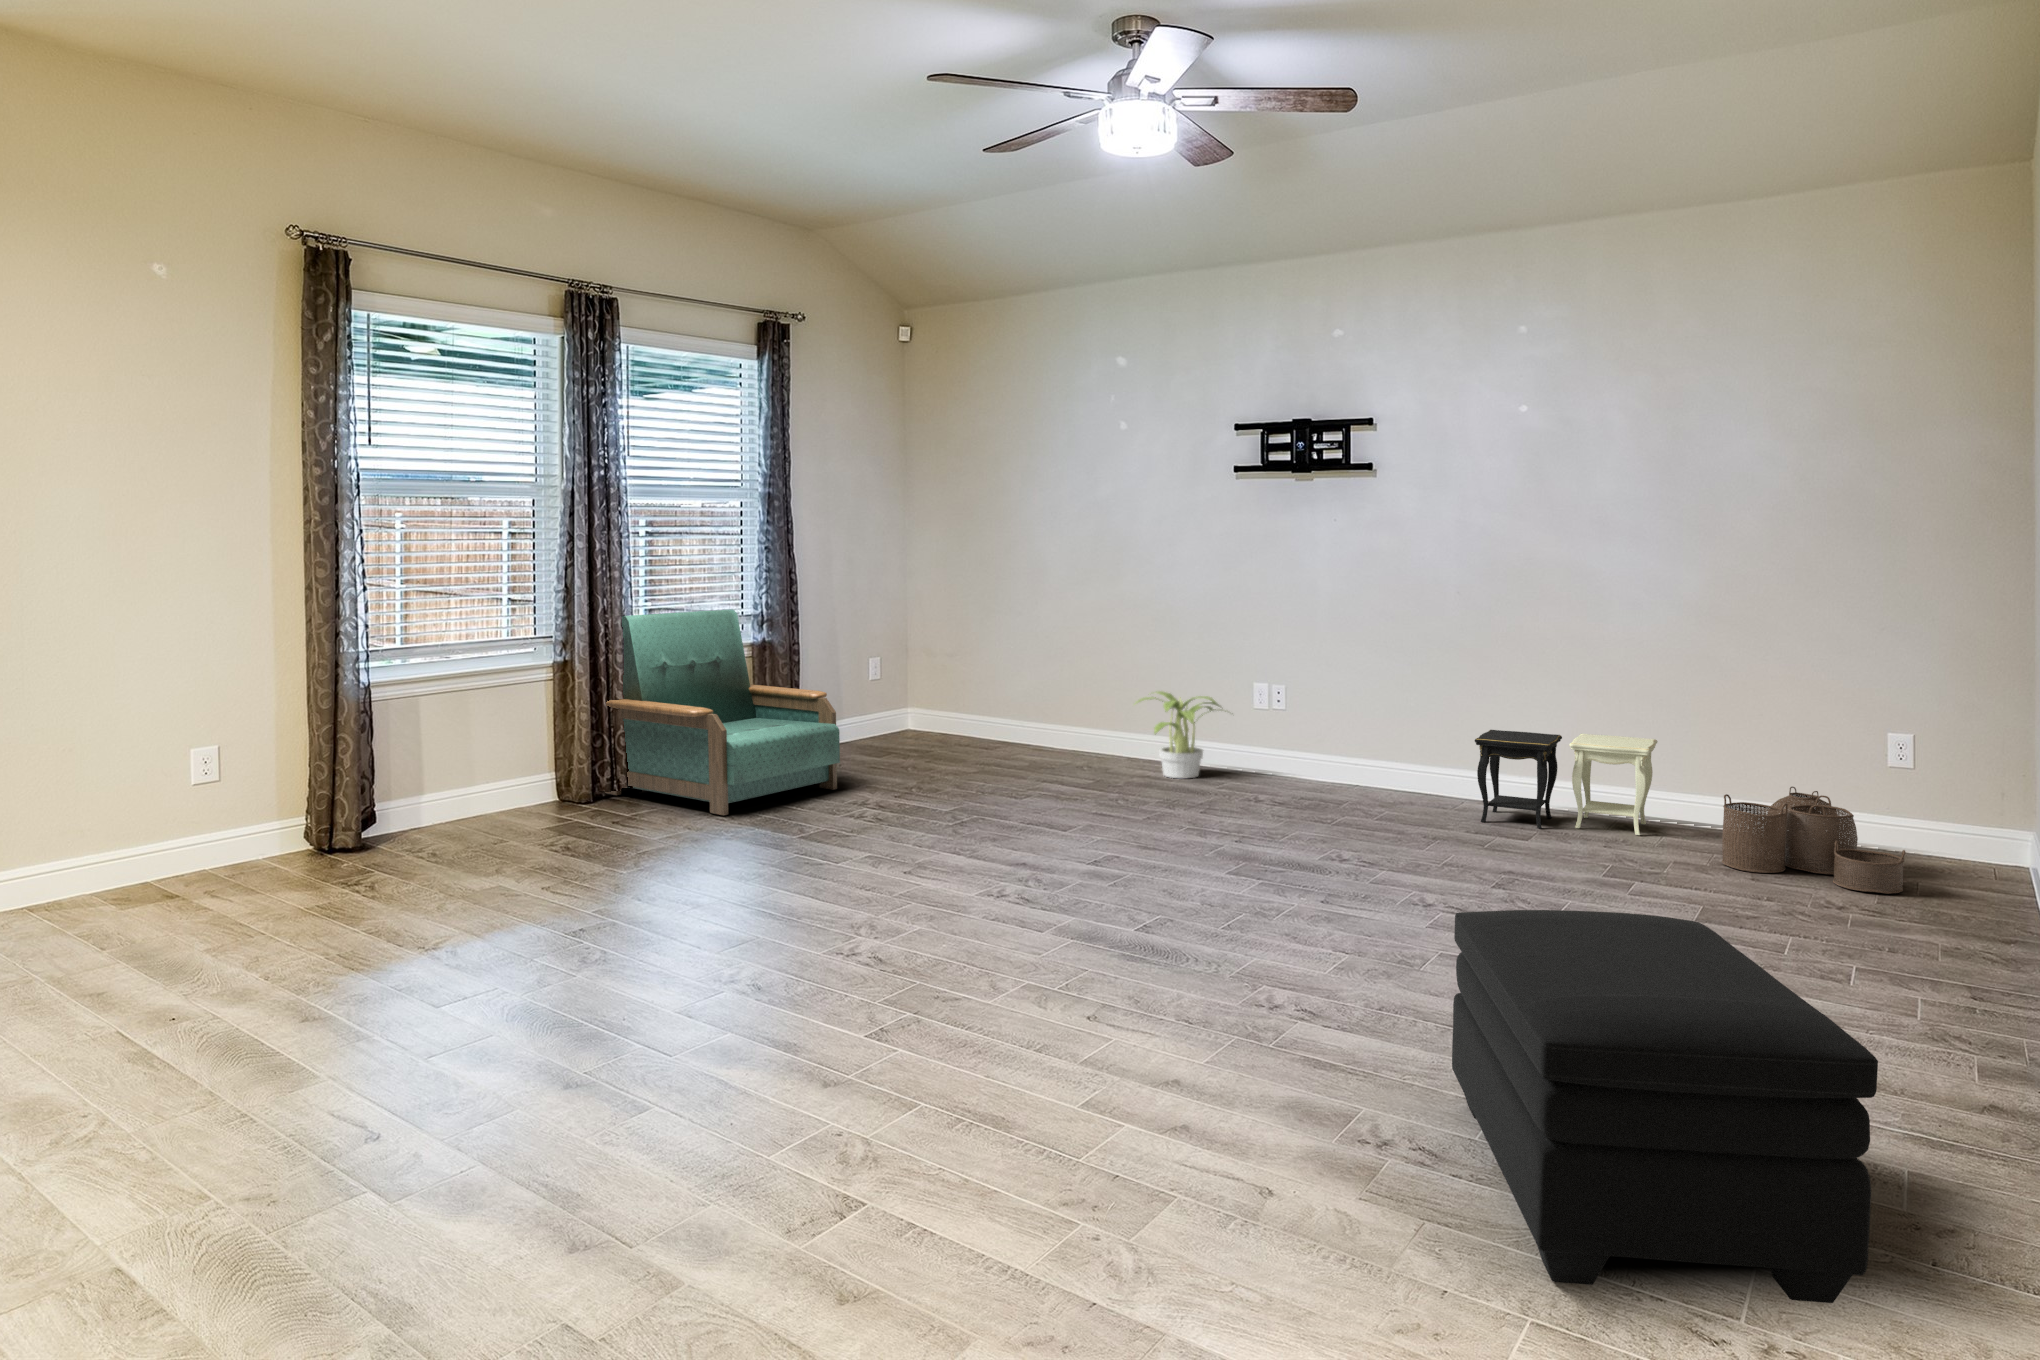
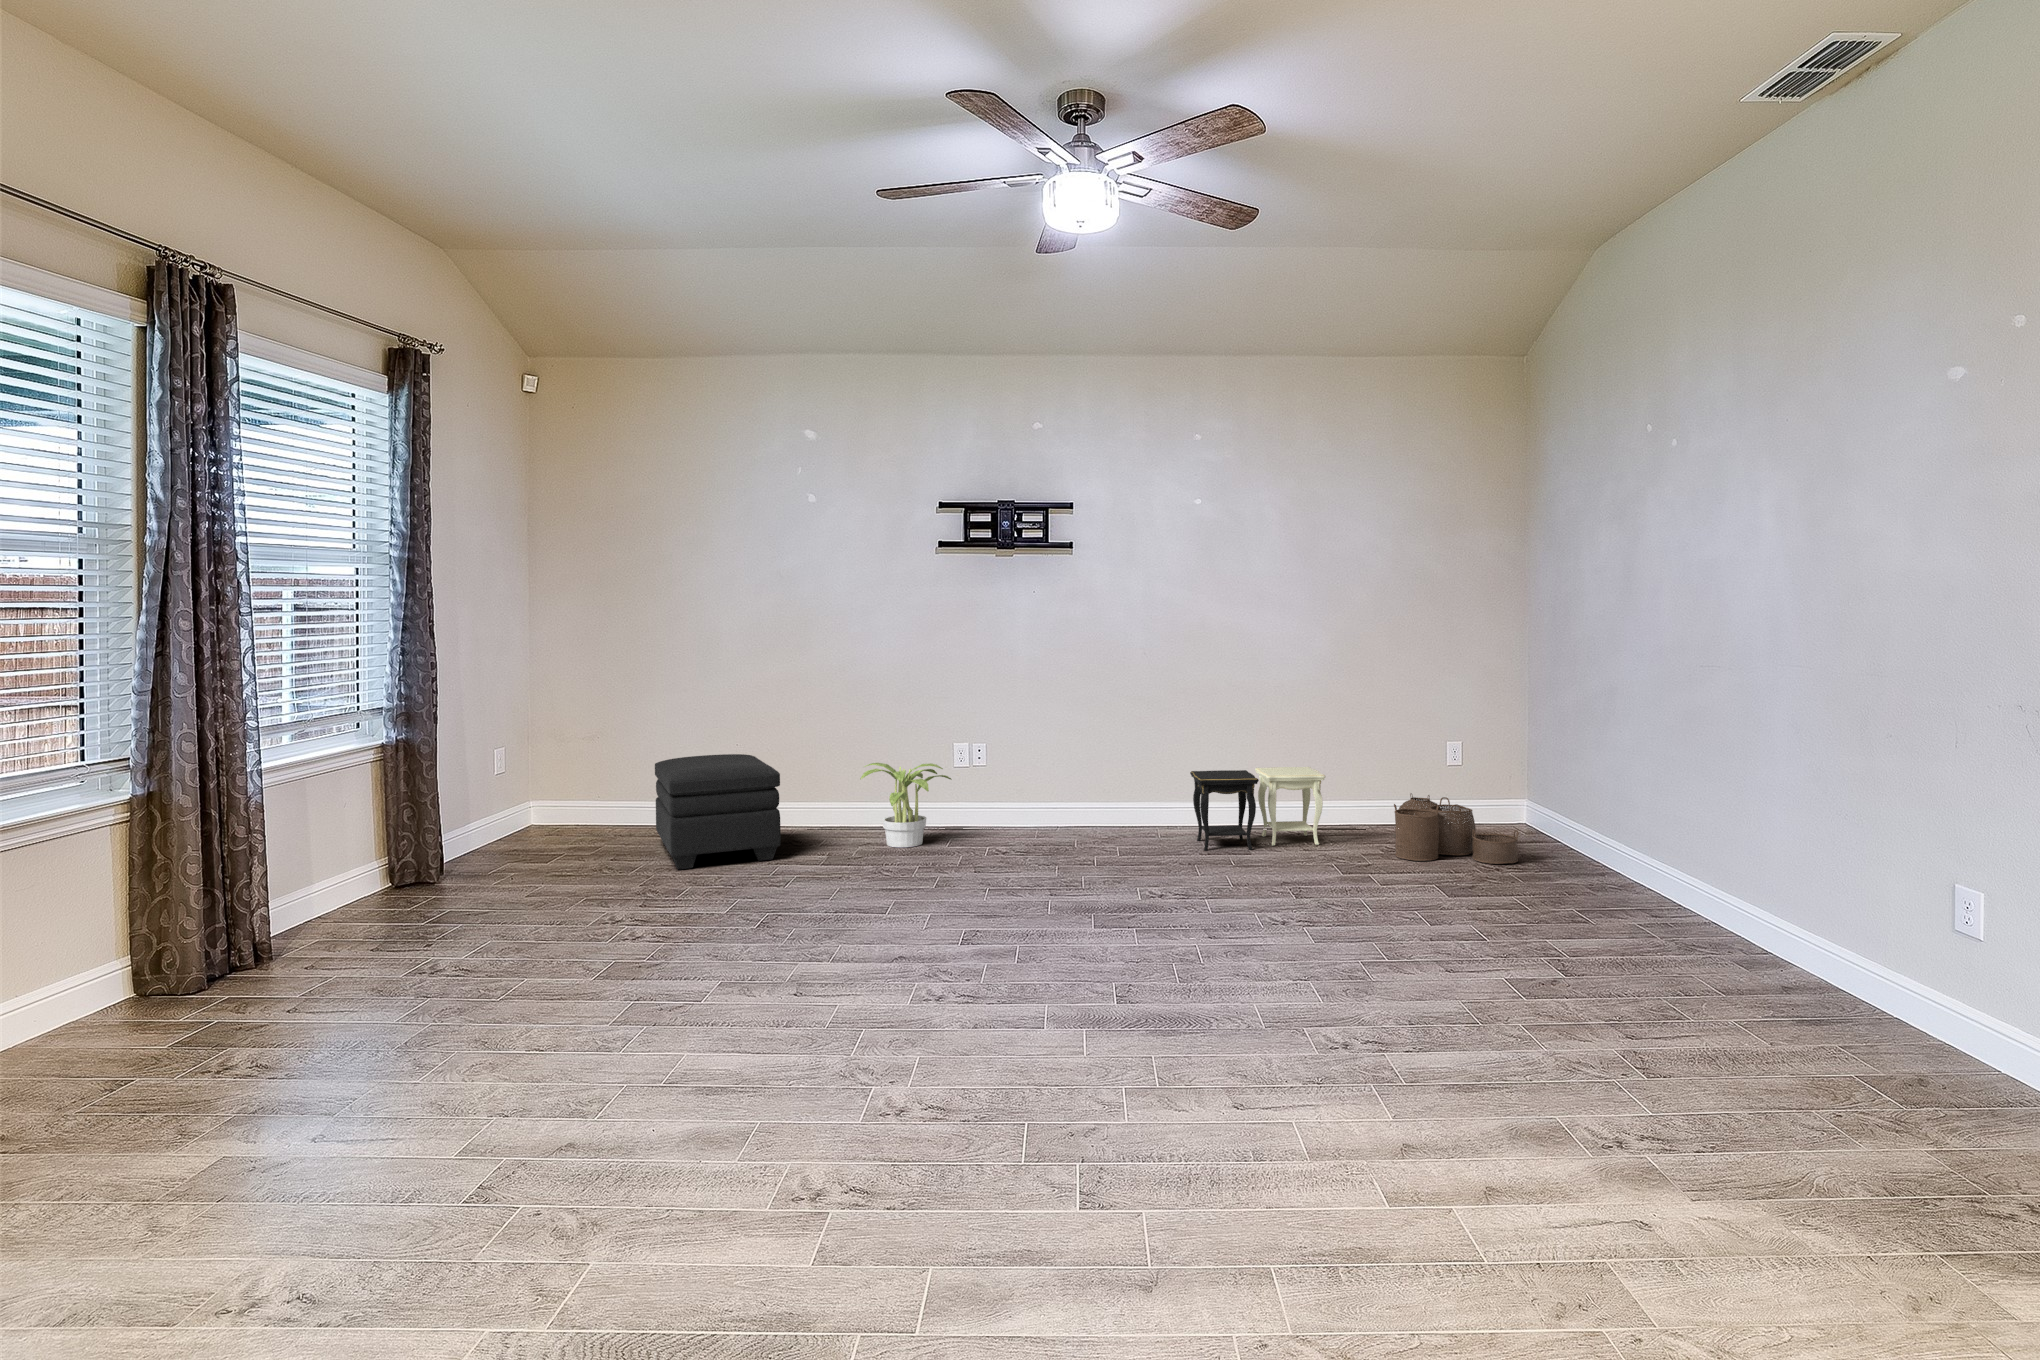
armchair: present [605,609,840,815] -> none [188,703,559,970]
ottoman: present [1452,910,1878,1303] -> present [655,754,781,869]

